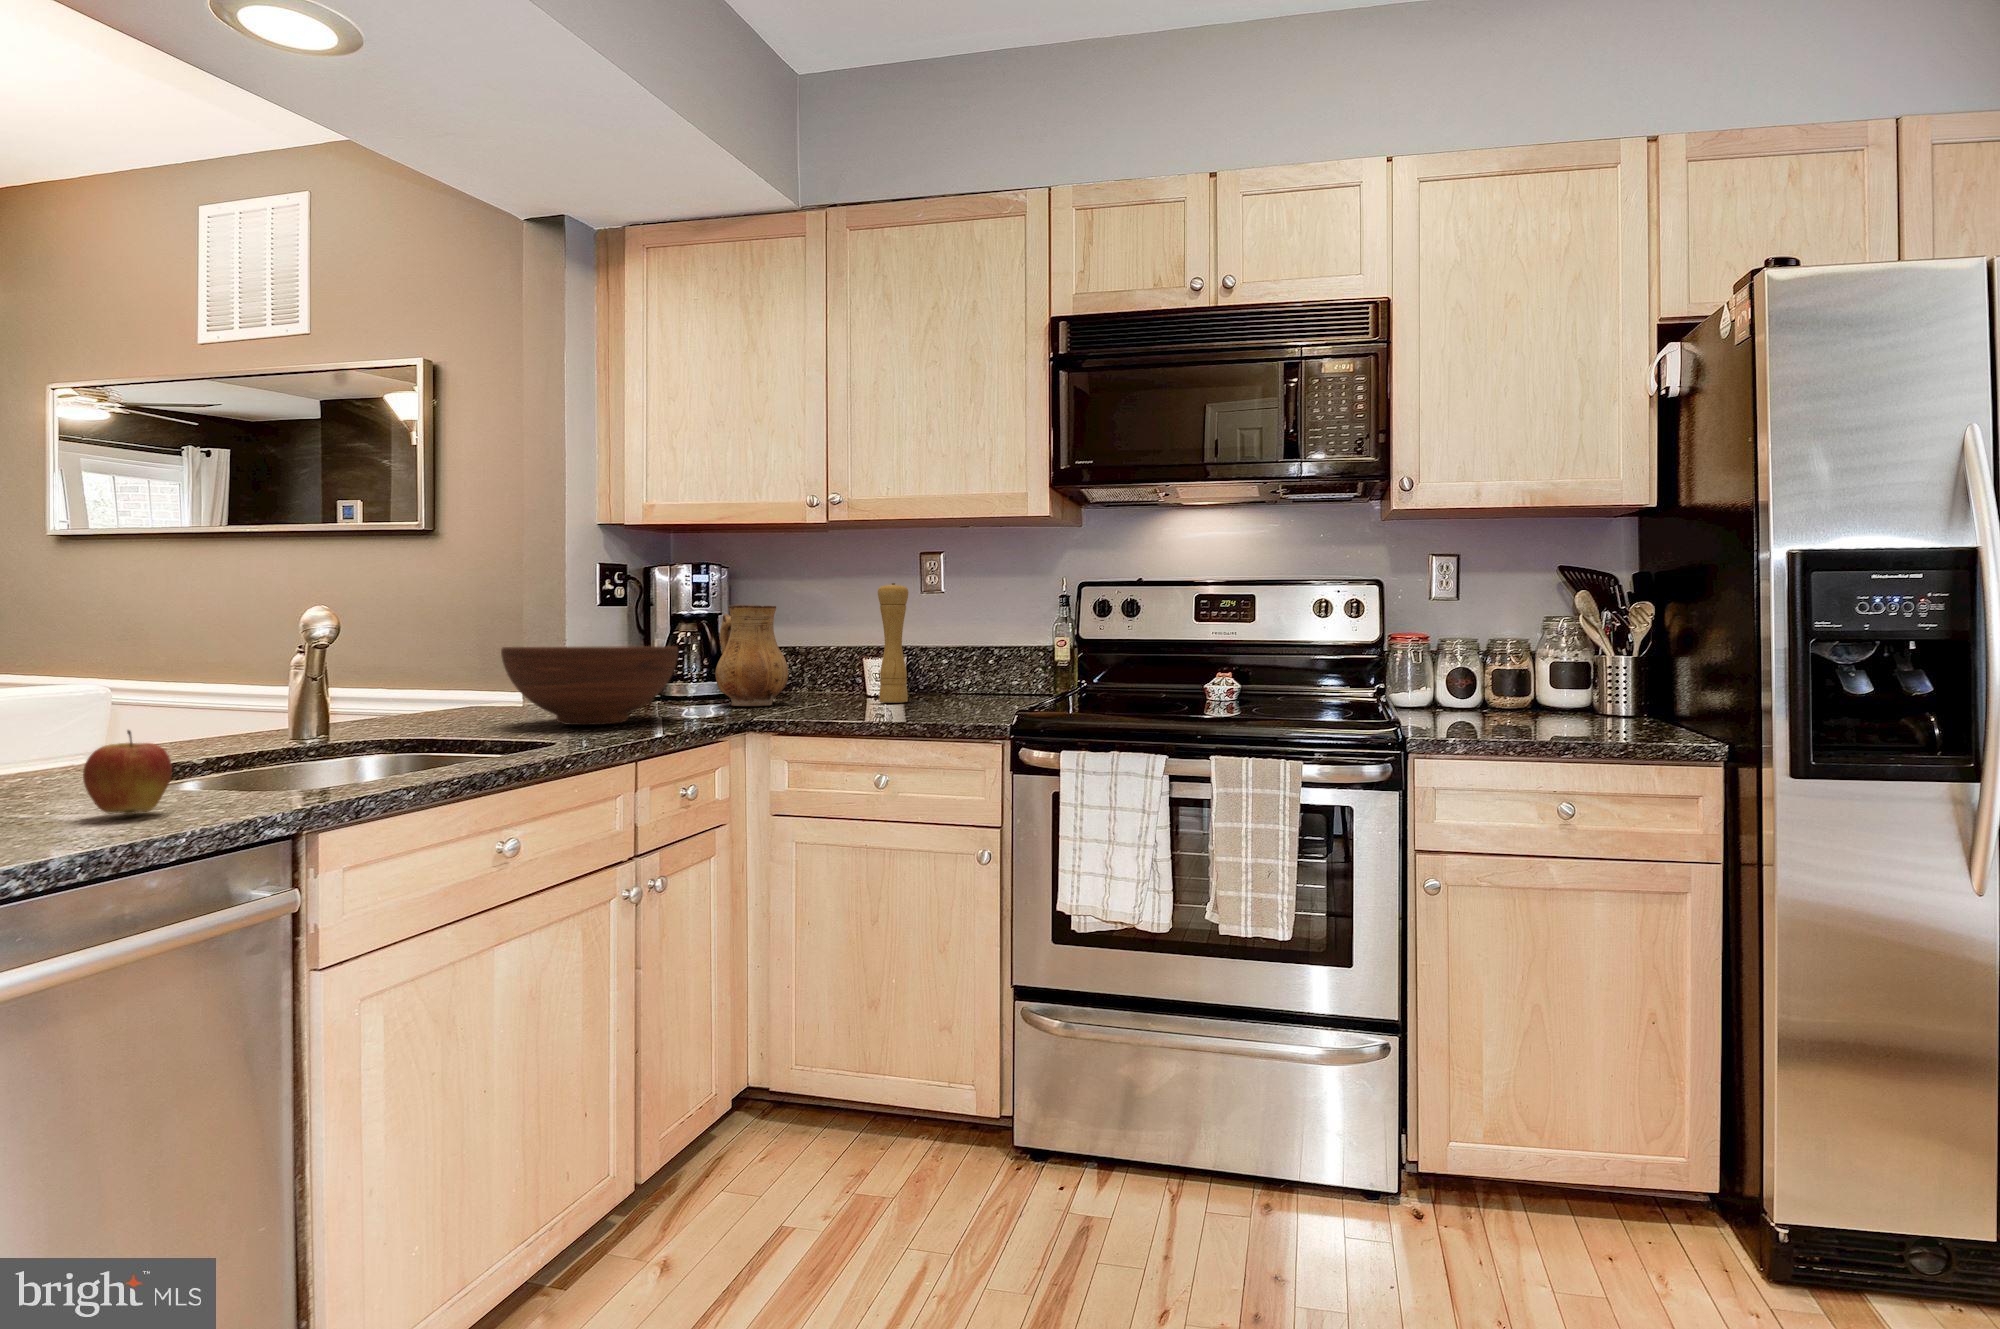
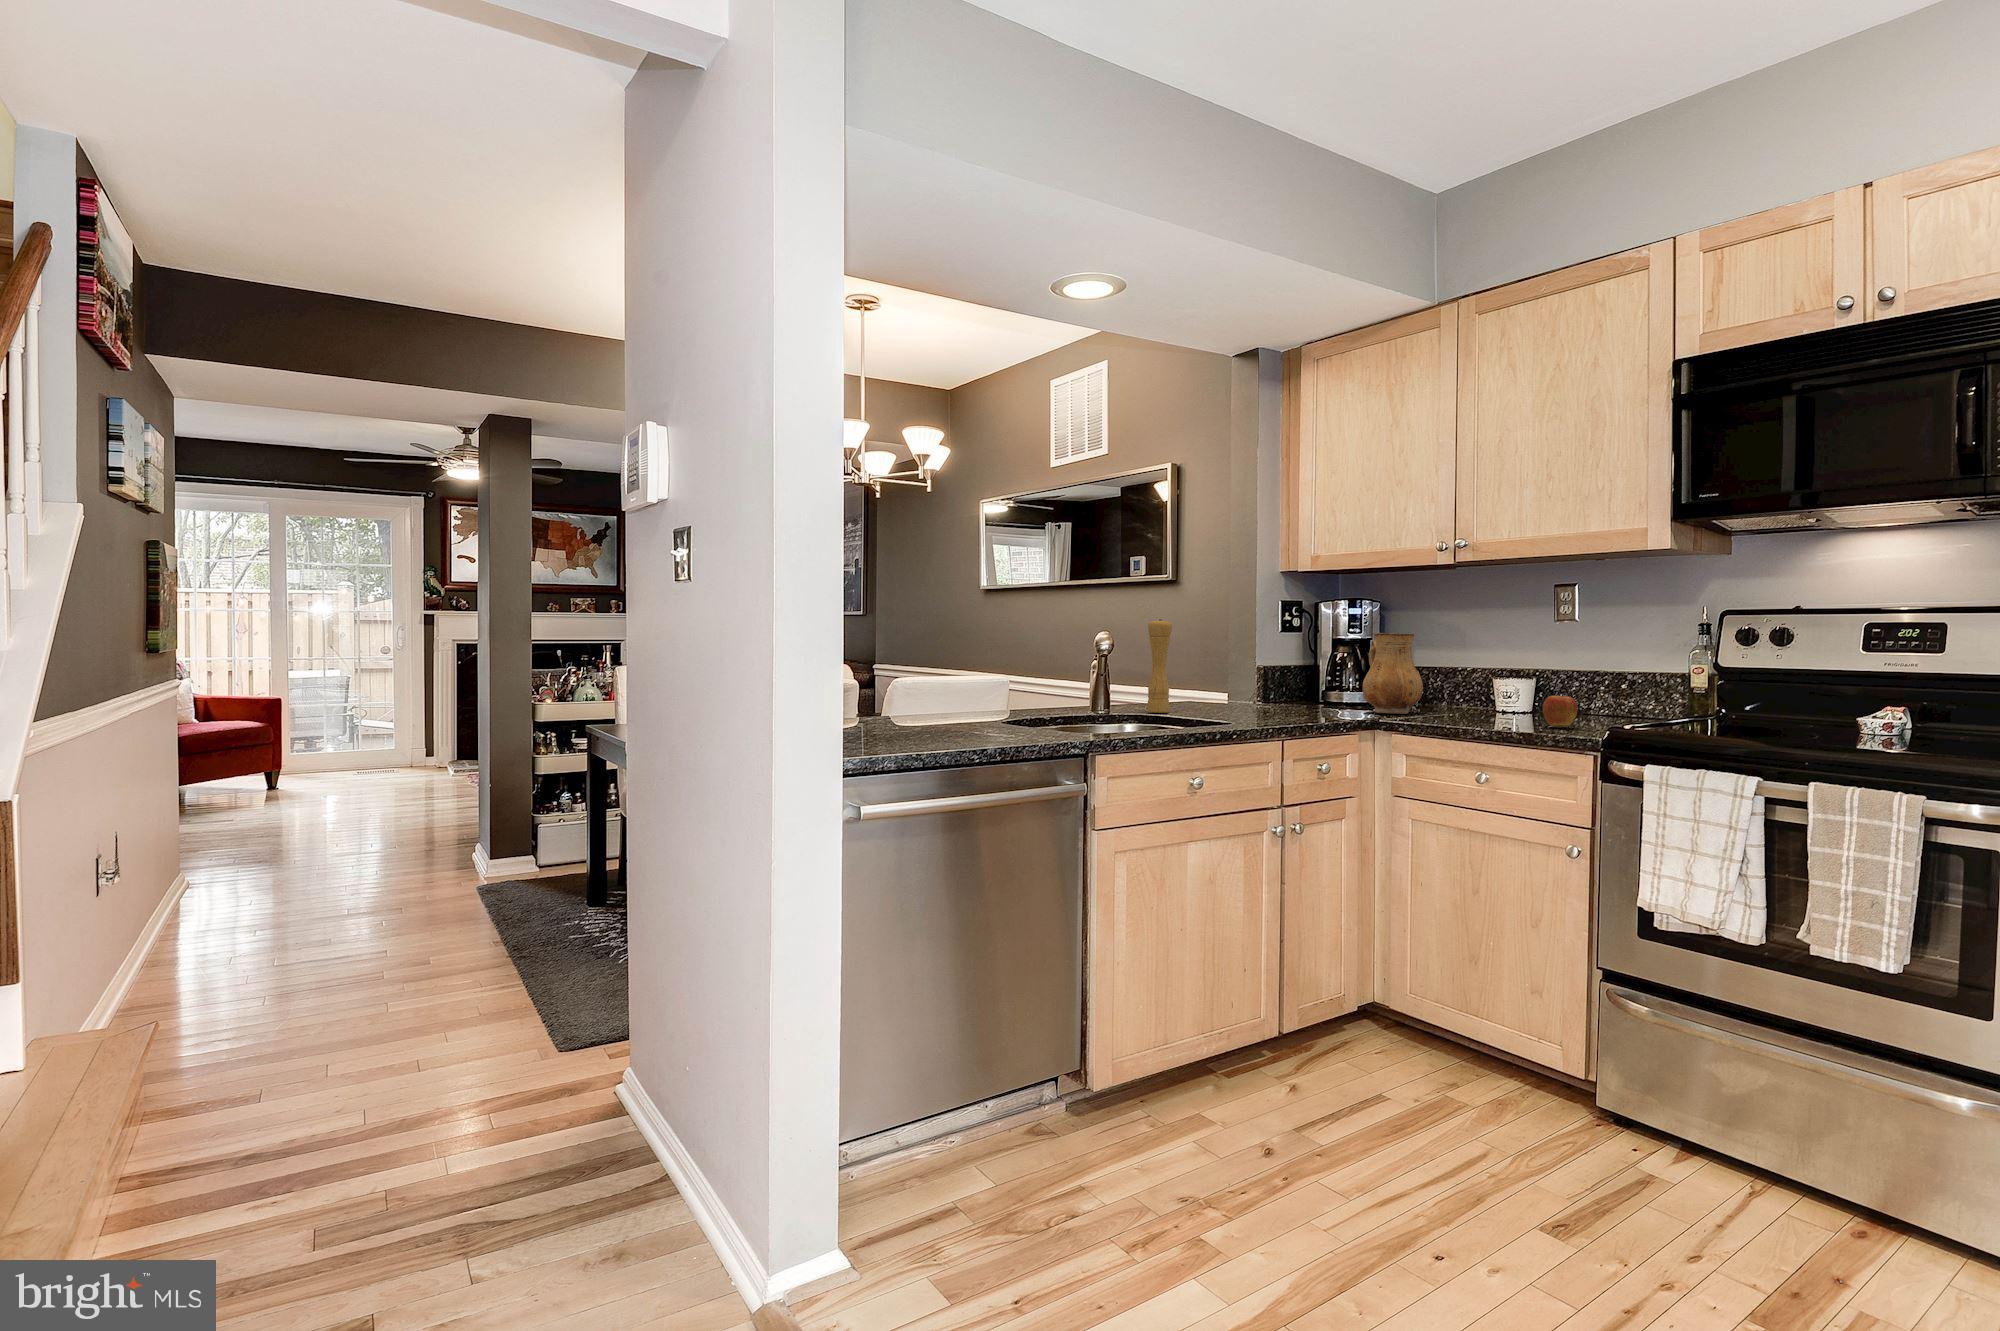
pepper mill: present [878,583,908,703] -> present [1147,619,1172,713]
fruit bowl: present [501,646,679,725] -> none [1202,662,1324,719]
apple: present [83,730,172,814] -> present [1543,690,1578,727]

